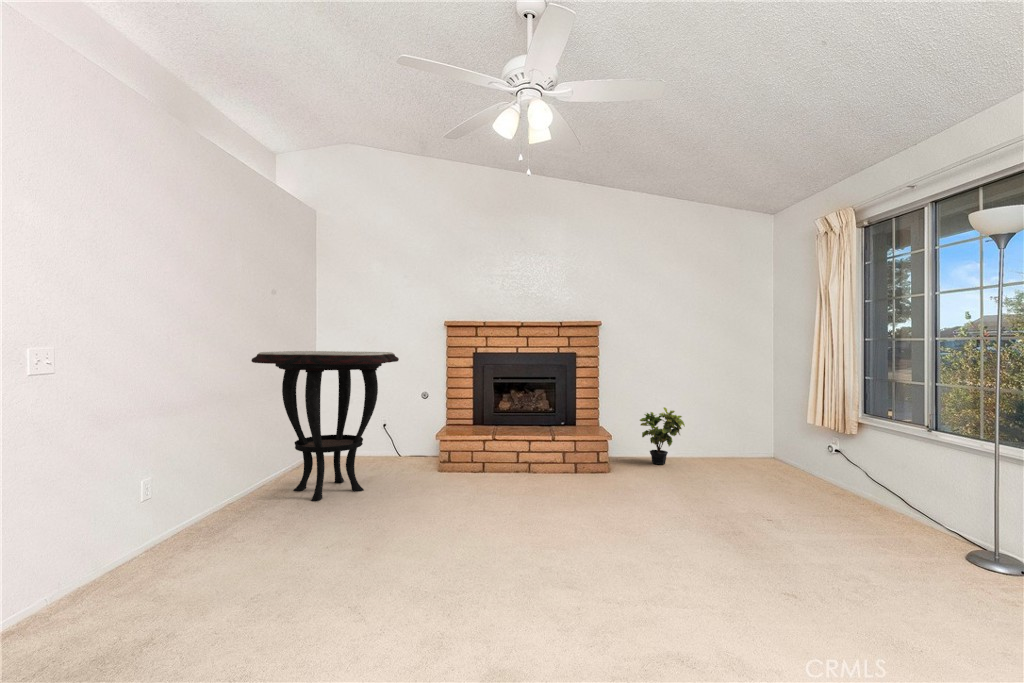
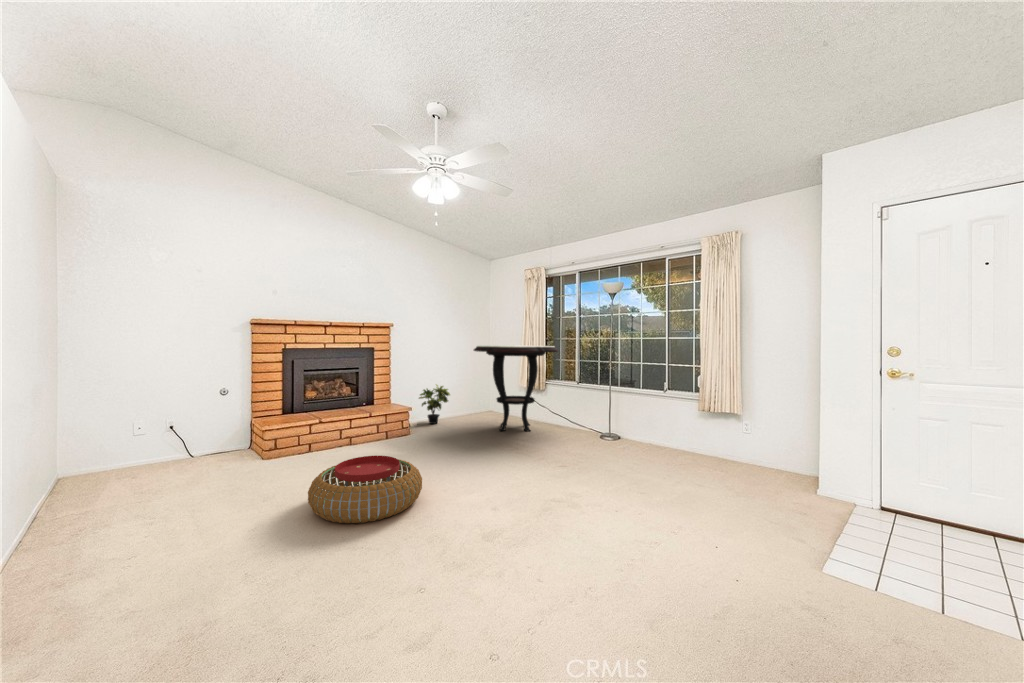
side table: present [251,351,399,501] -> present [474,345,558,432]
pouf: none [379,485,516,570] -> present [308,456,422,523]

